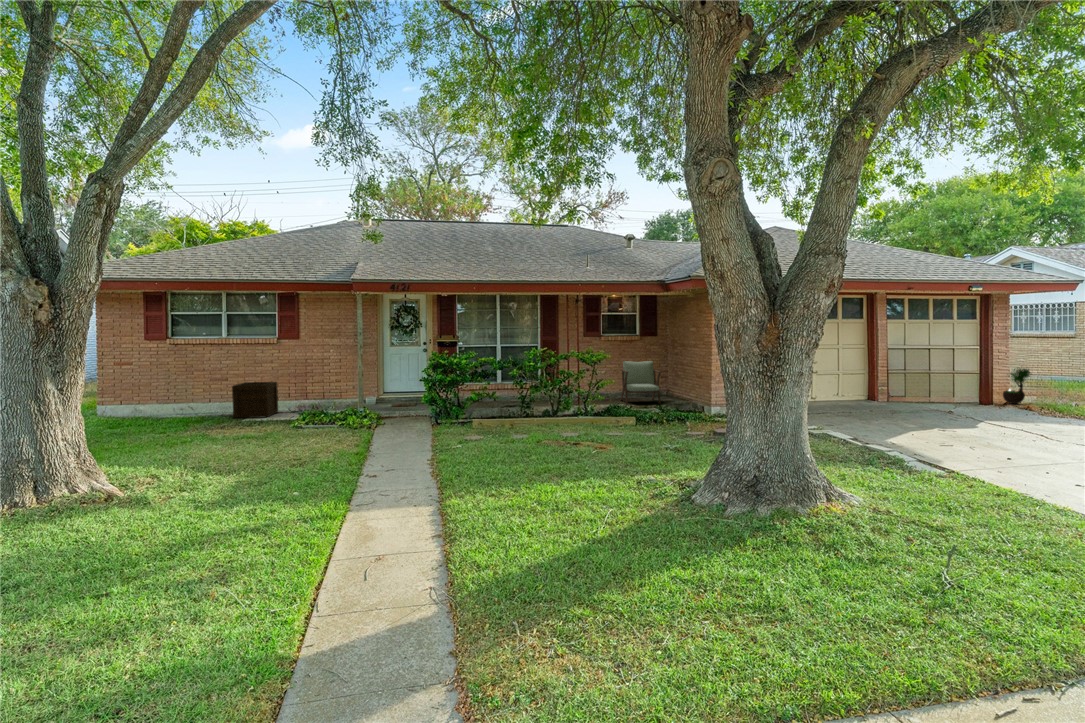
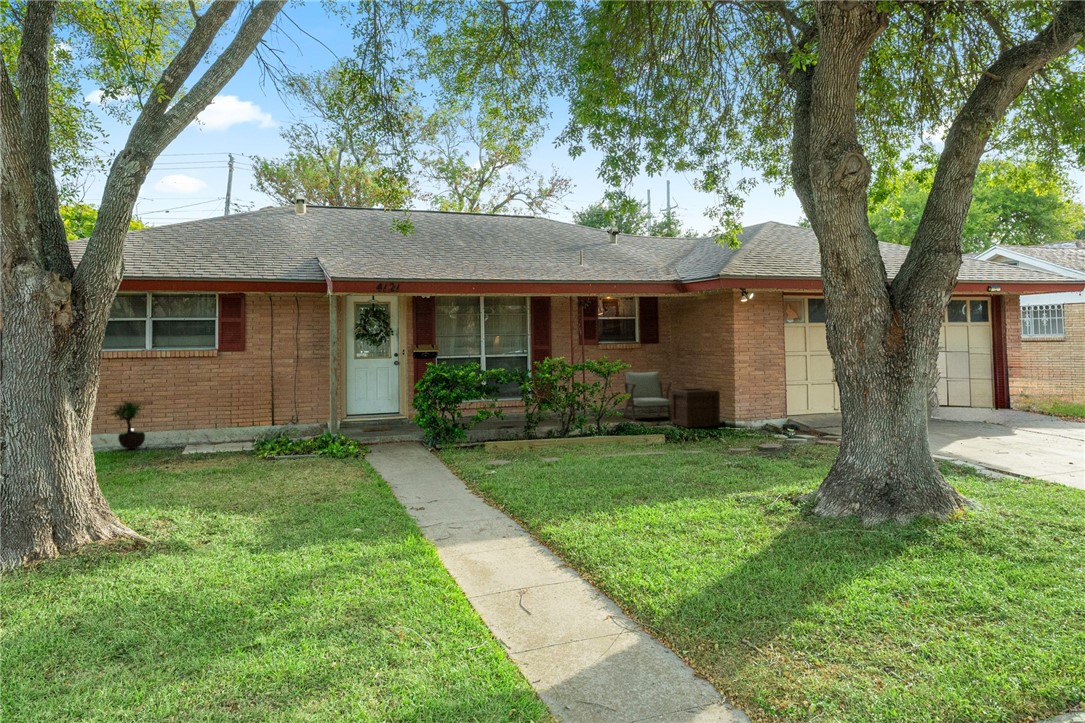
potted tree: present [1003,368,1031,404] -> present [111,401,145,449]
wooden crate: present [232,382,278,418] -> present [671,388,720,428]

